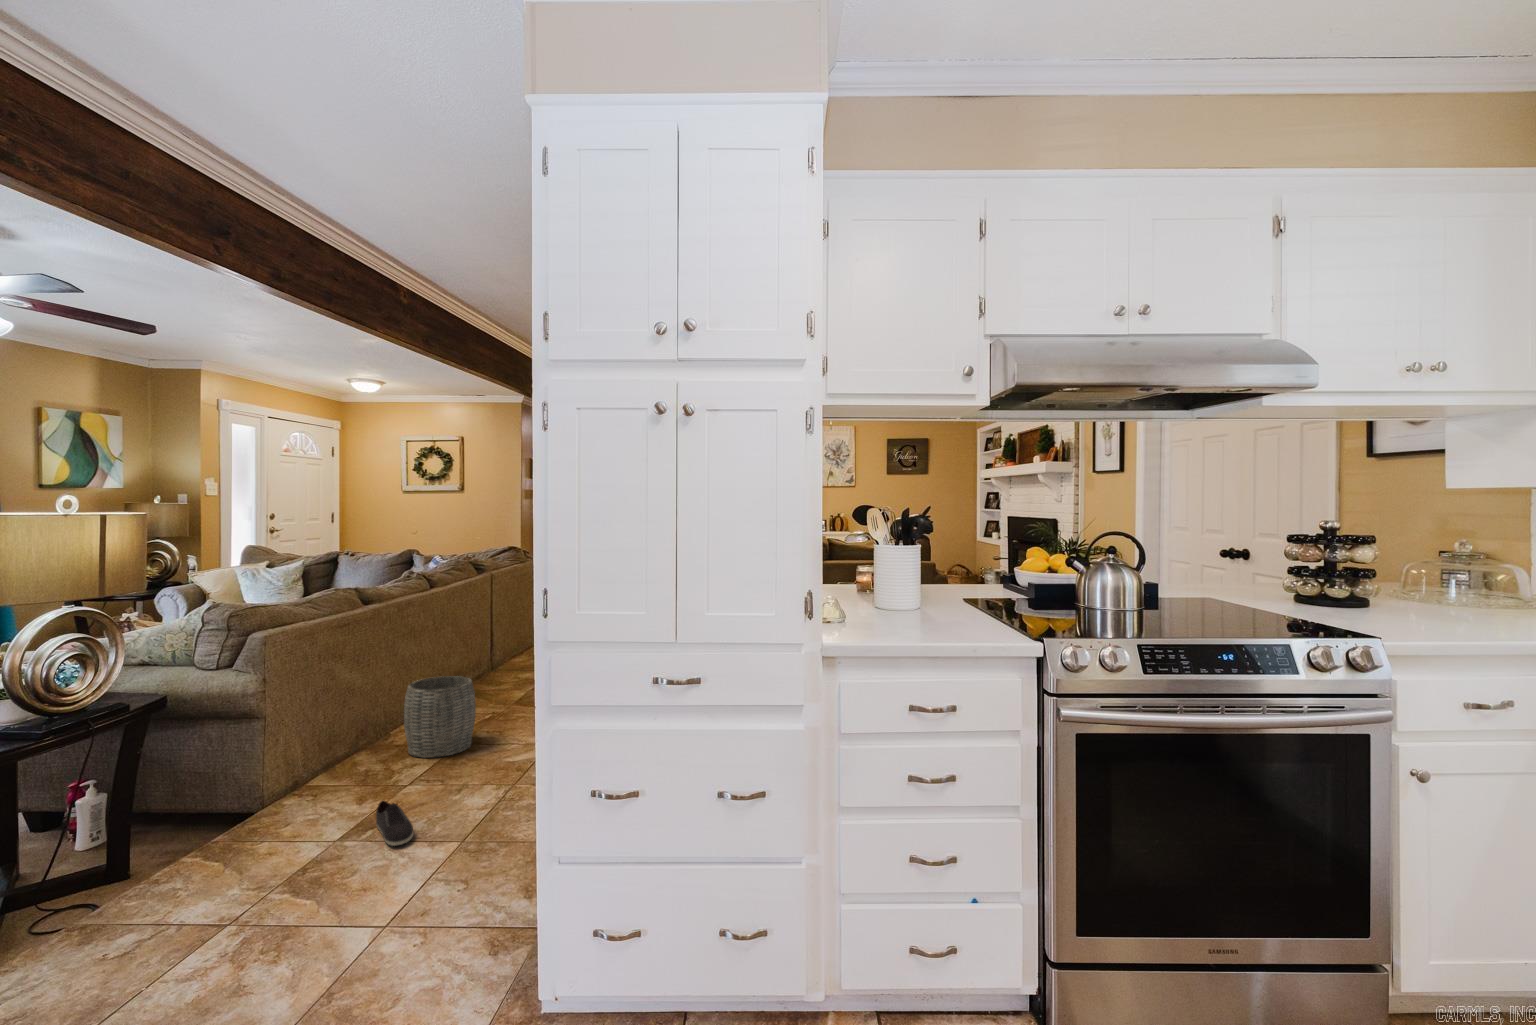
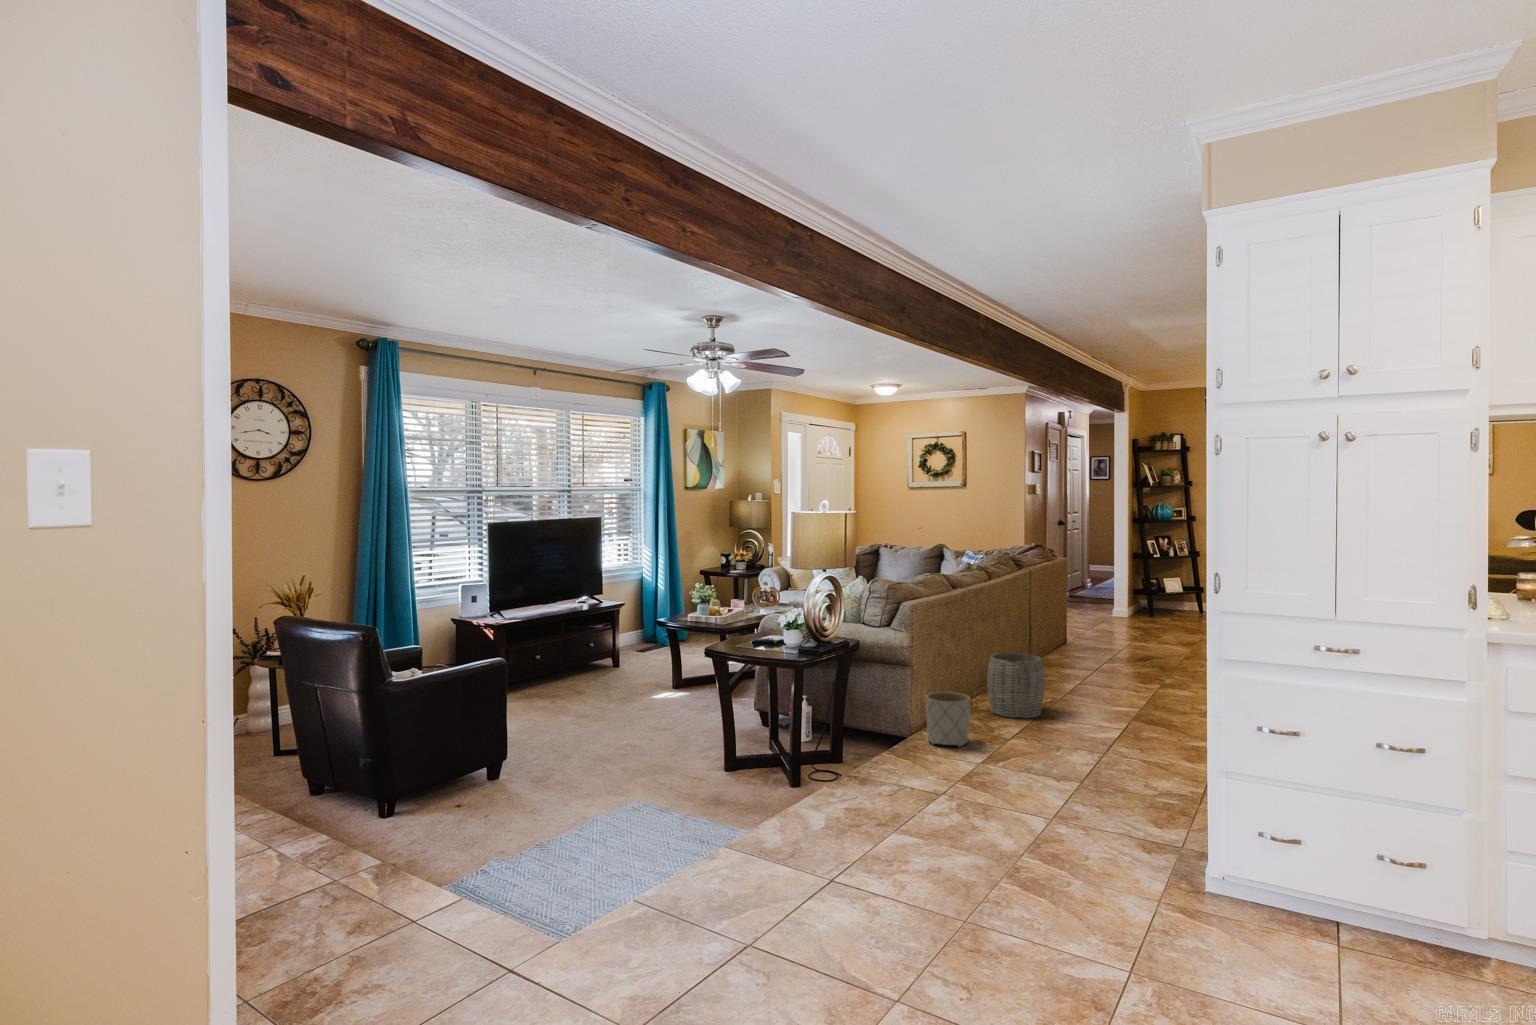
planter: none [280,745,350,824] -> present [926,692,971,747]
shoe: present [376,801,414,846] -> none [997,737,1031,769]

